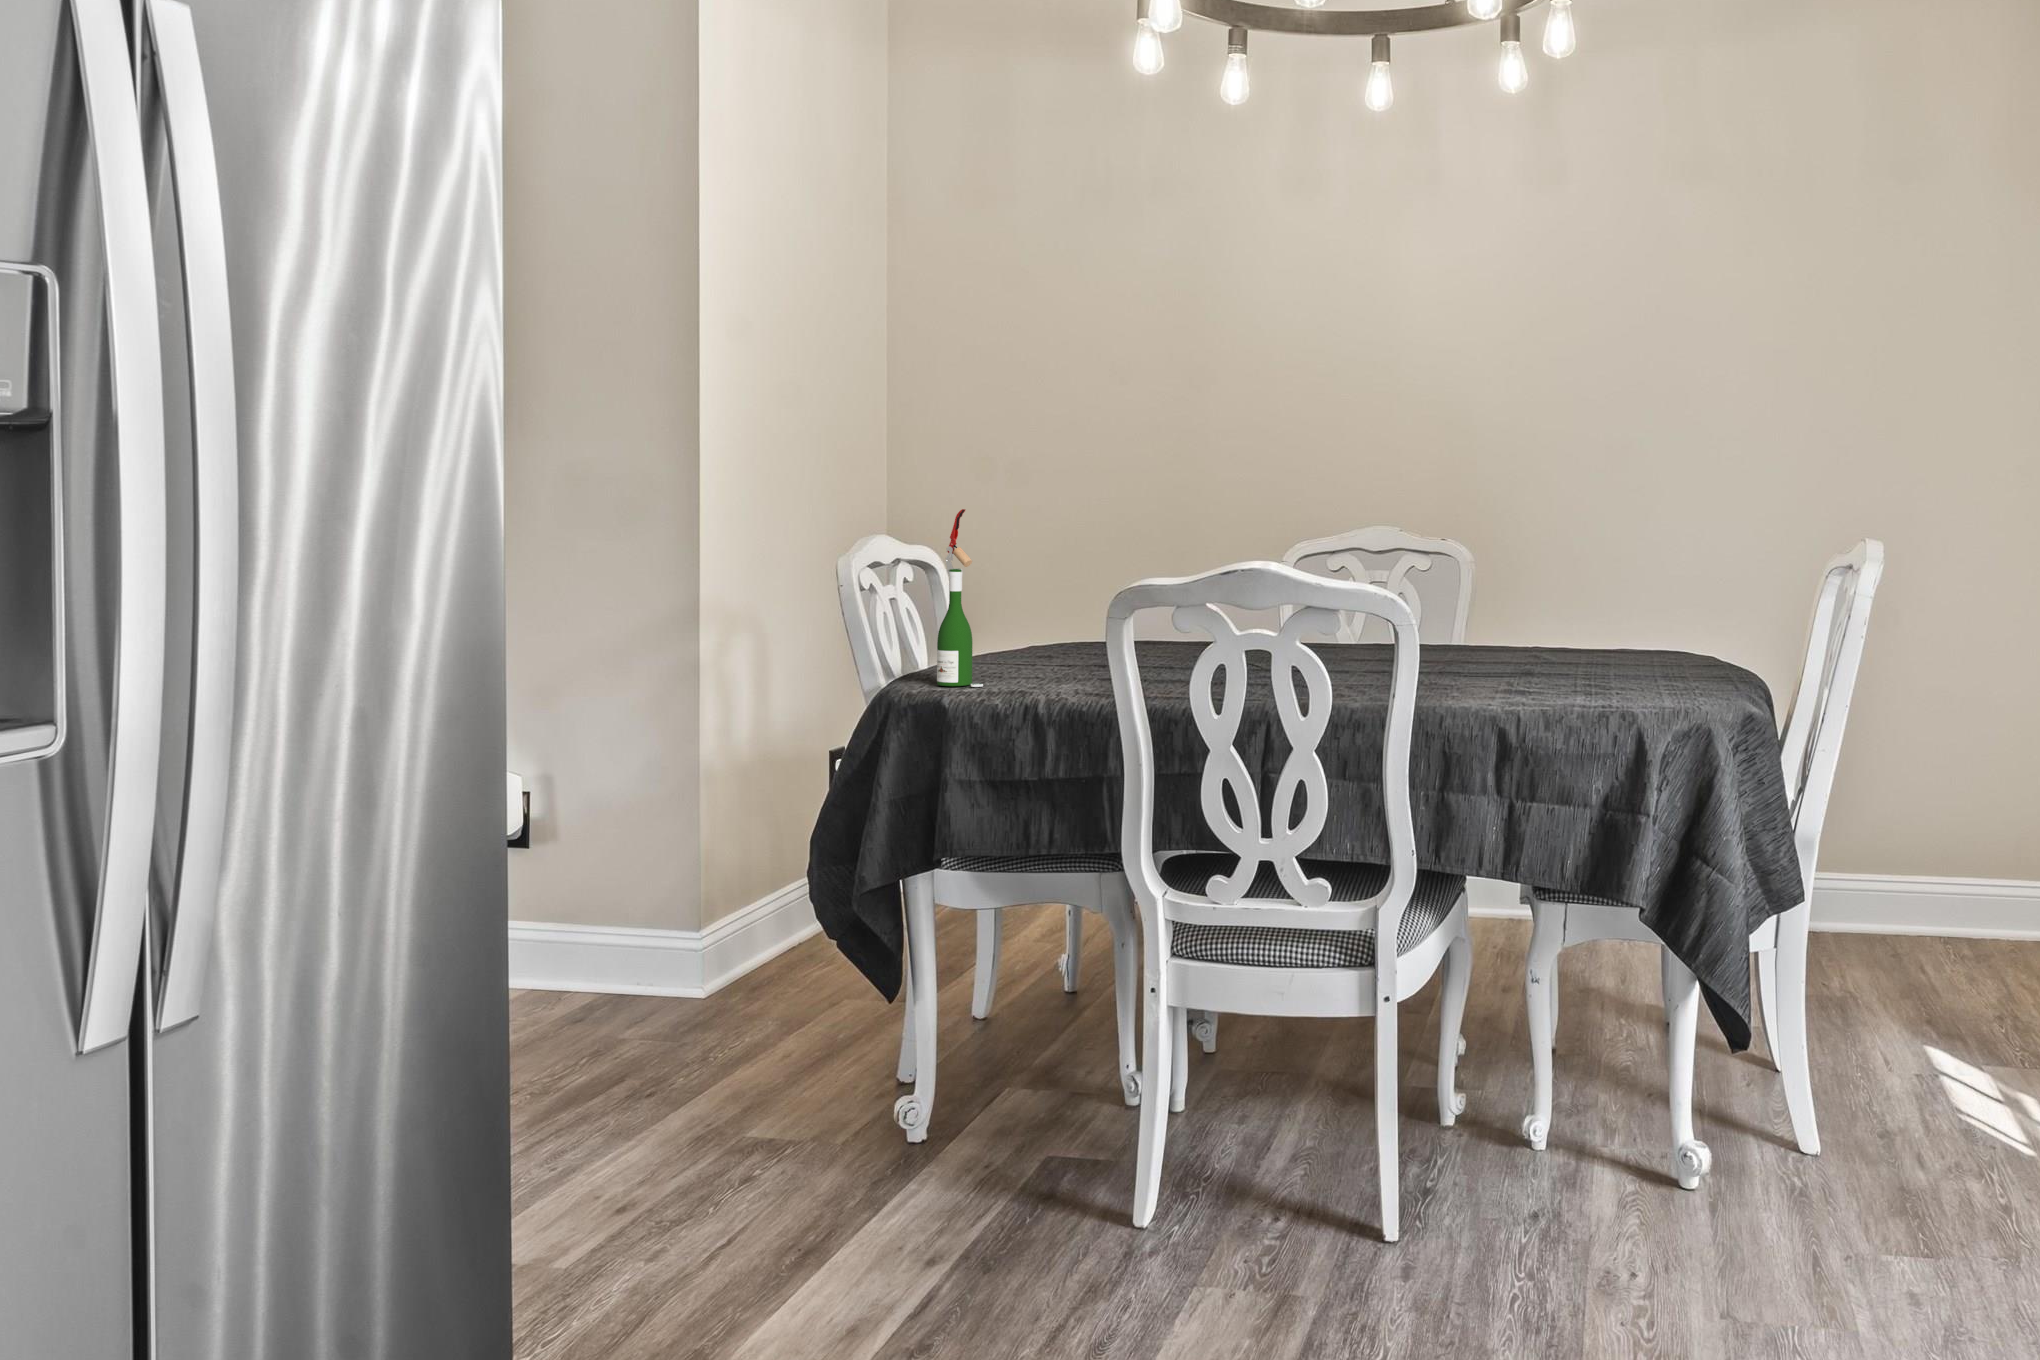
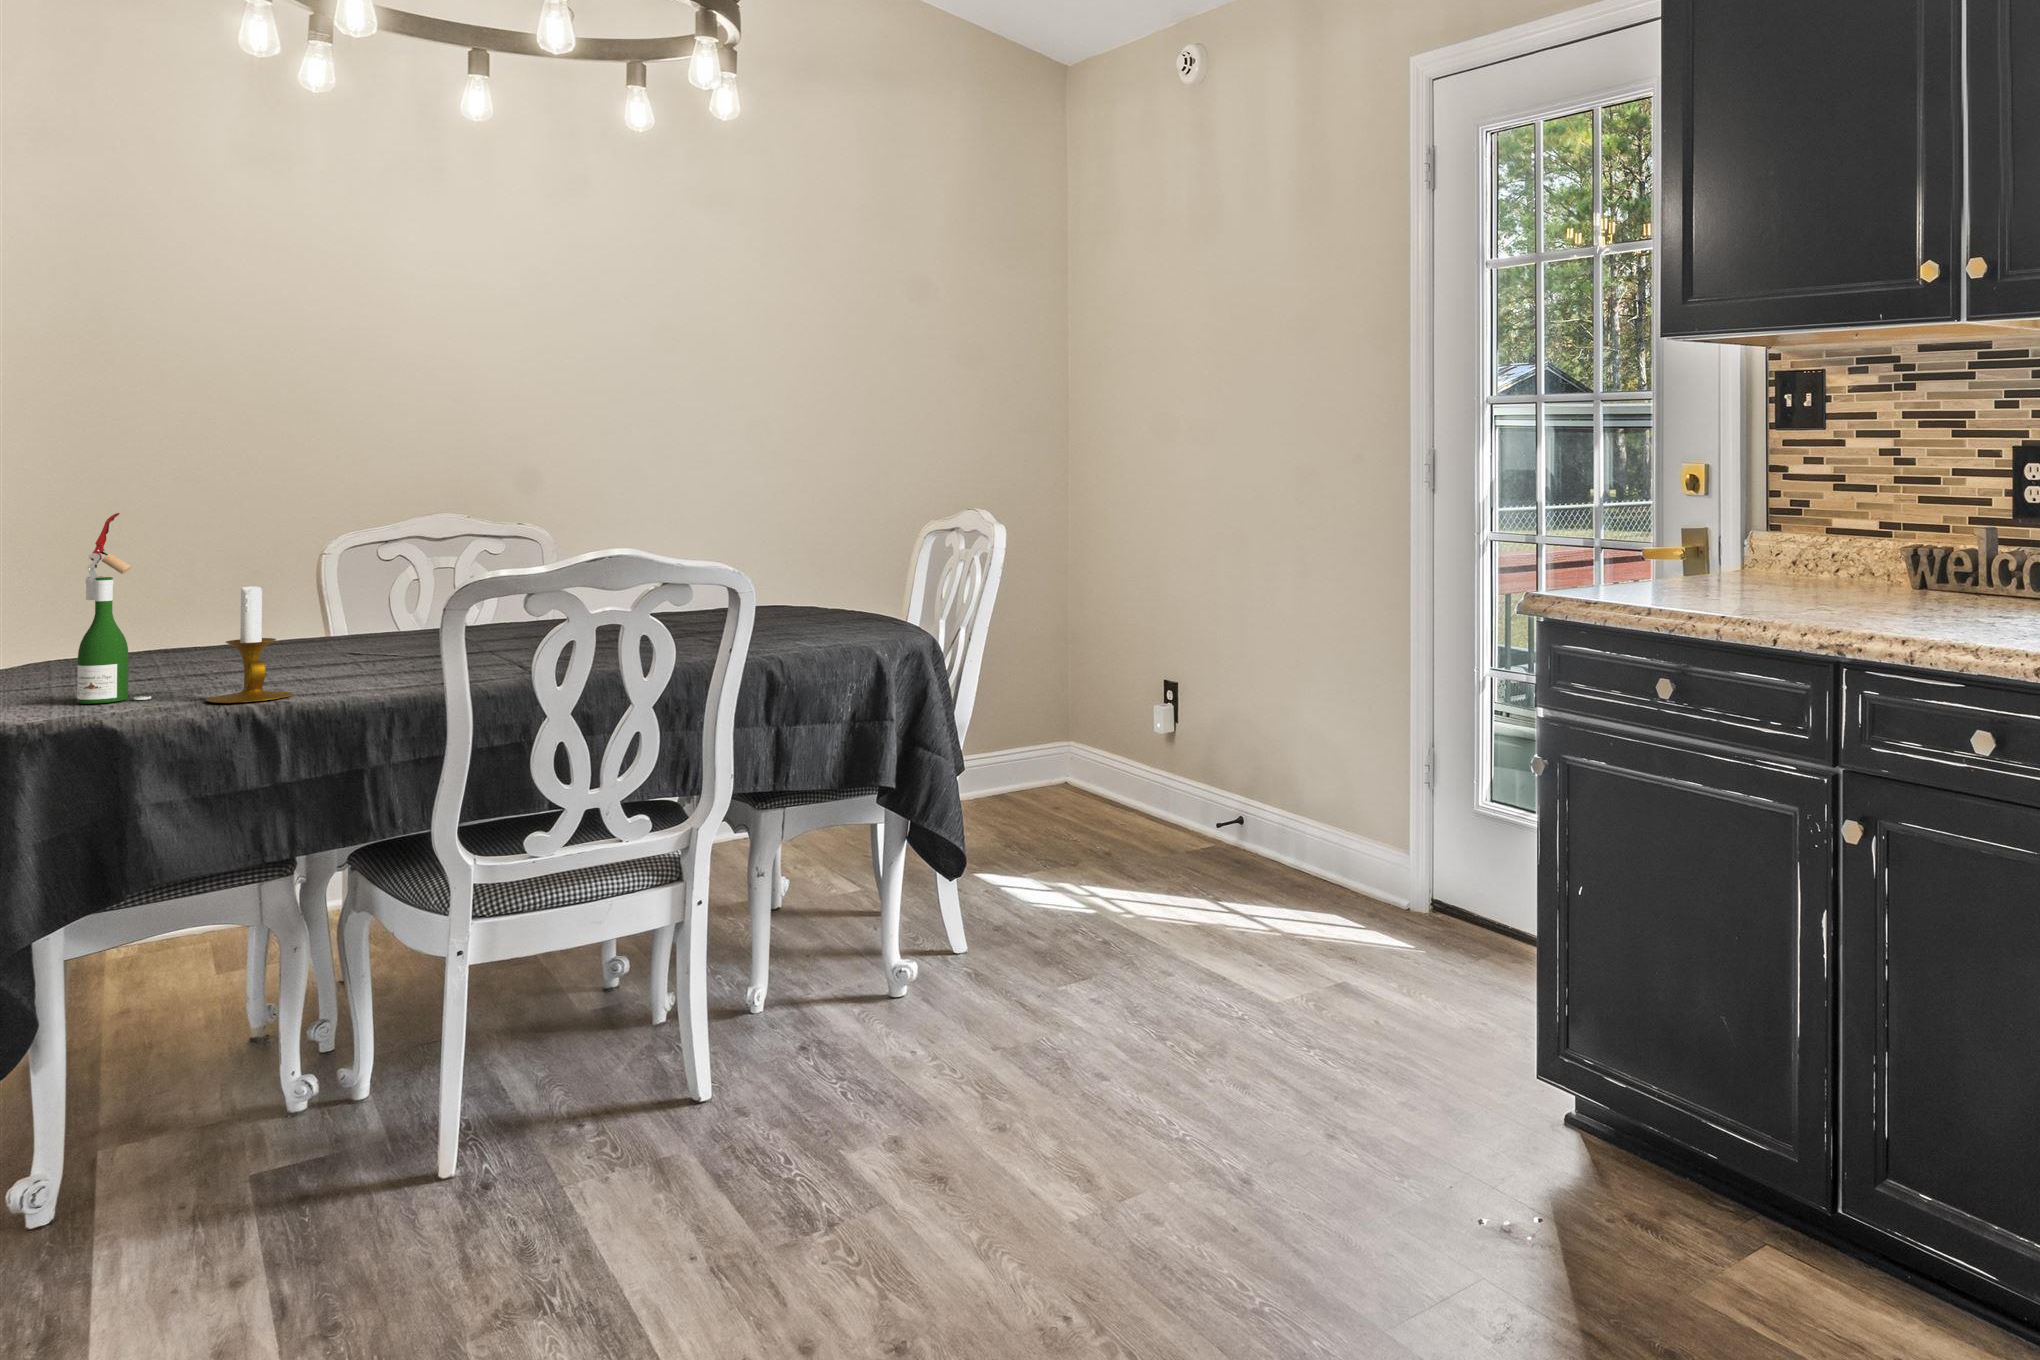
candlestick: none [997,584,1063,698] -> present [207,586,293,703]

